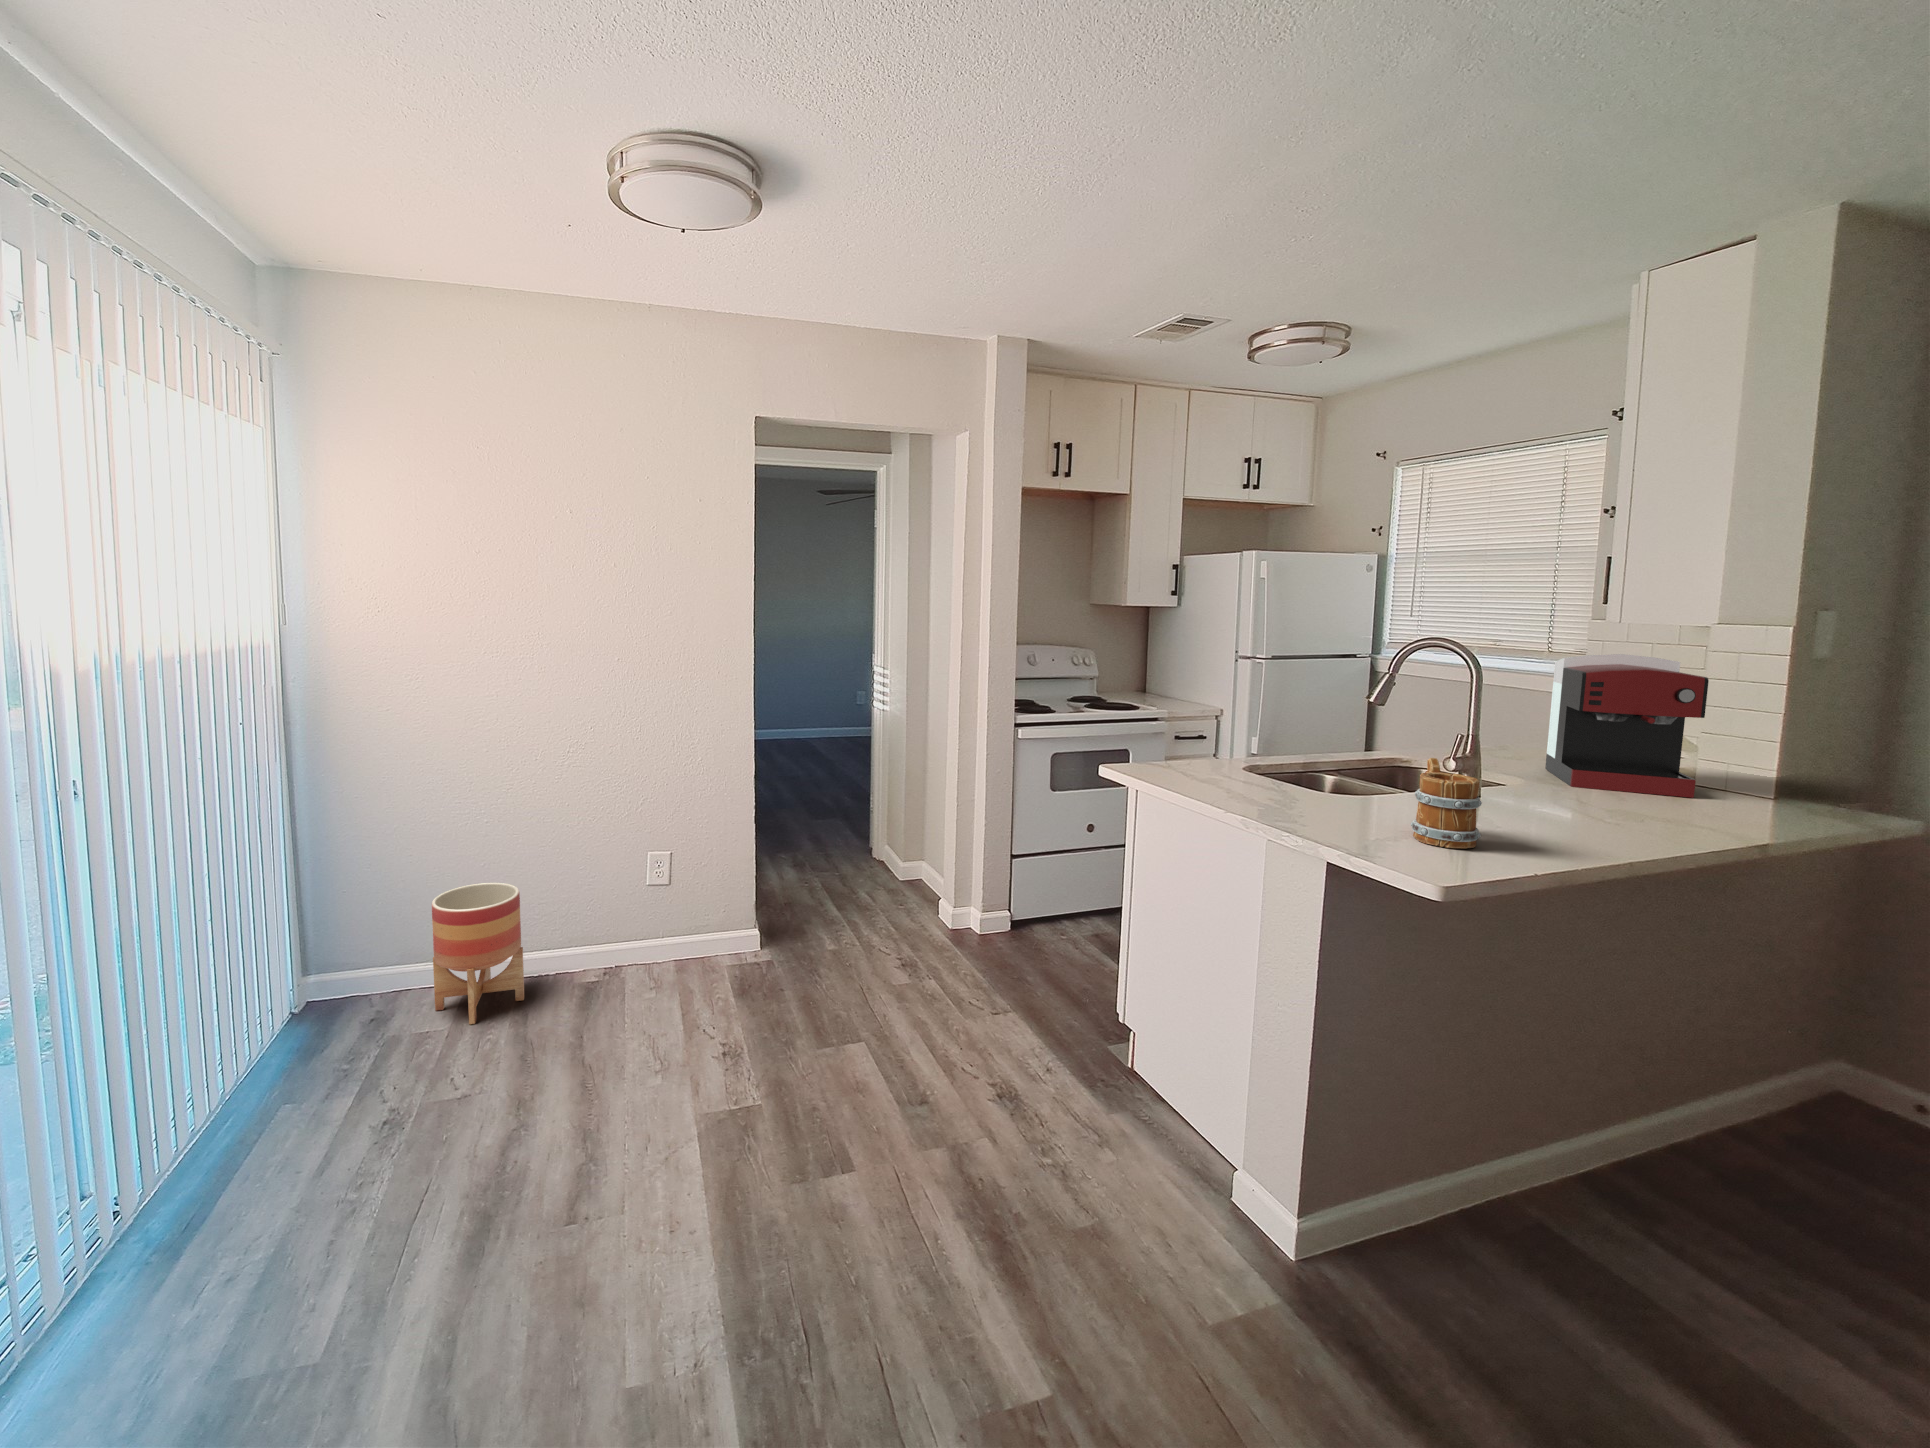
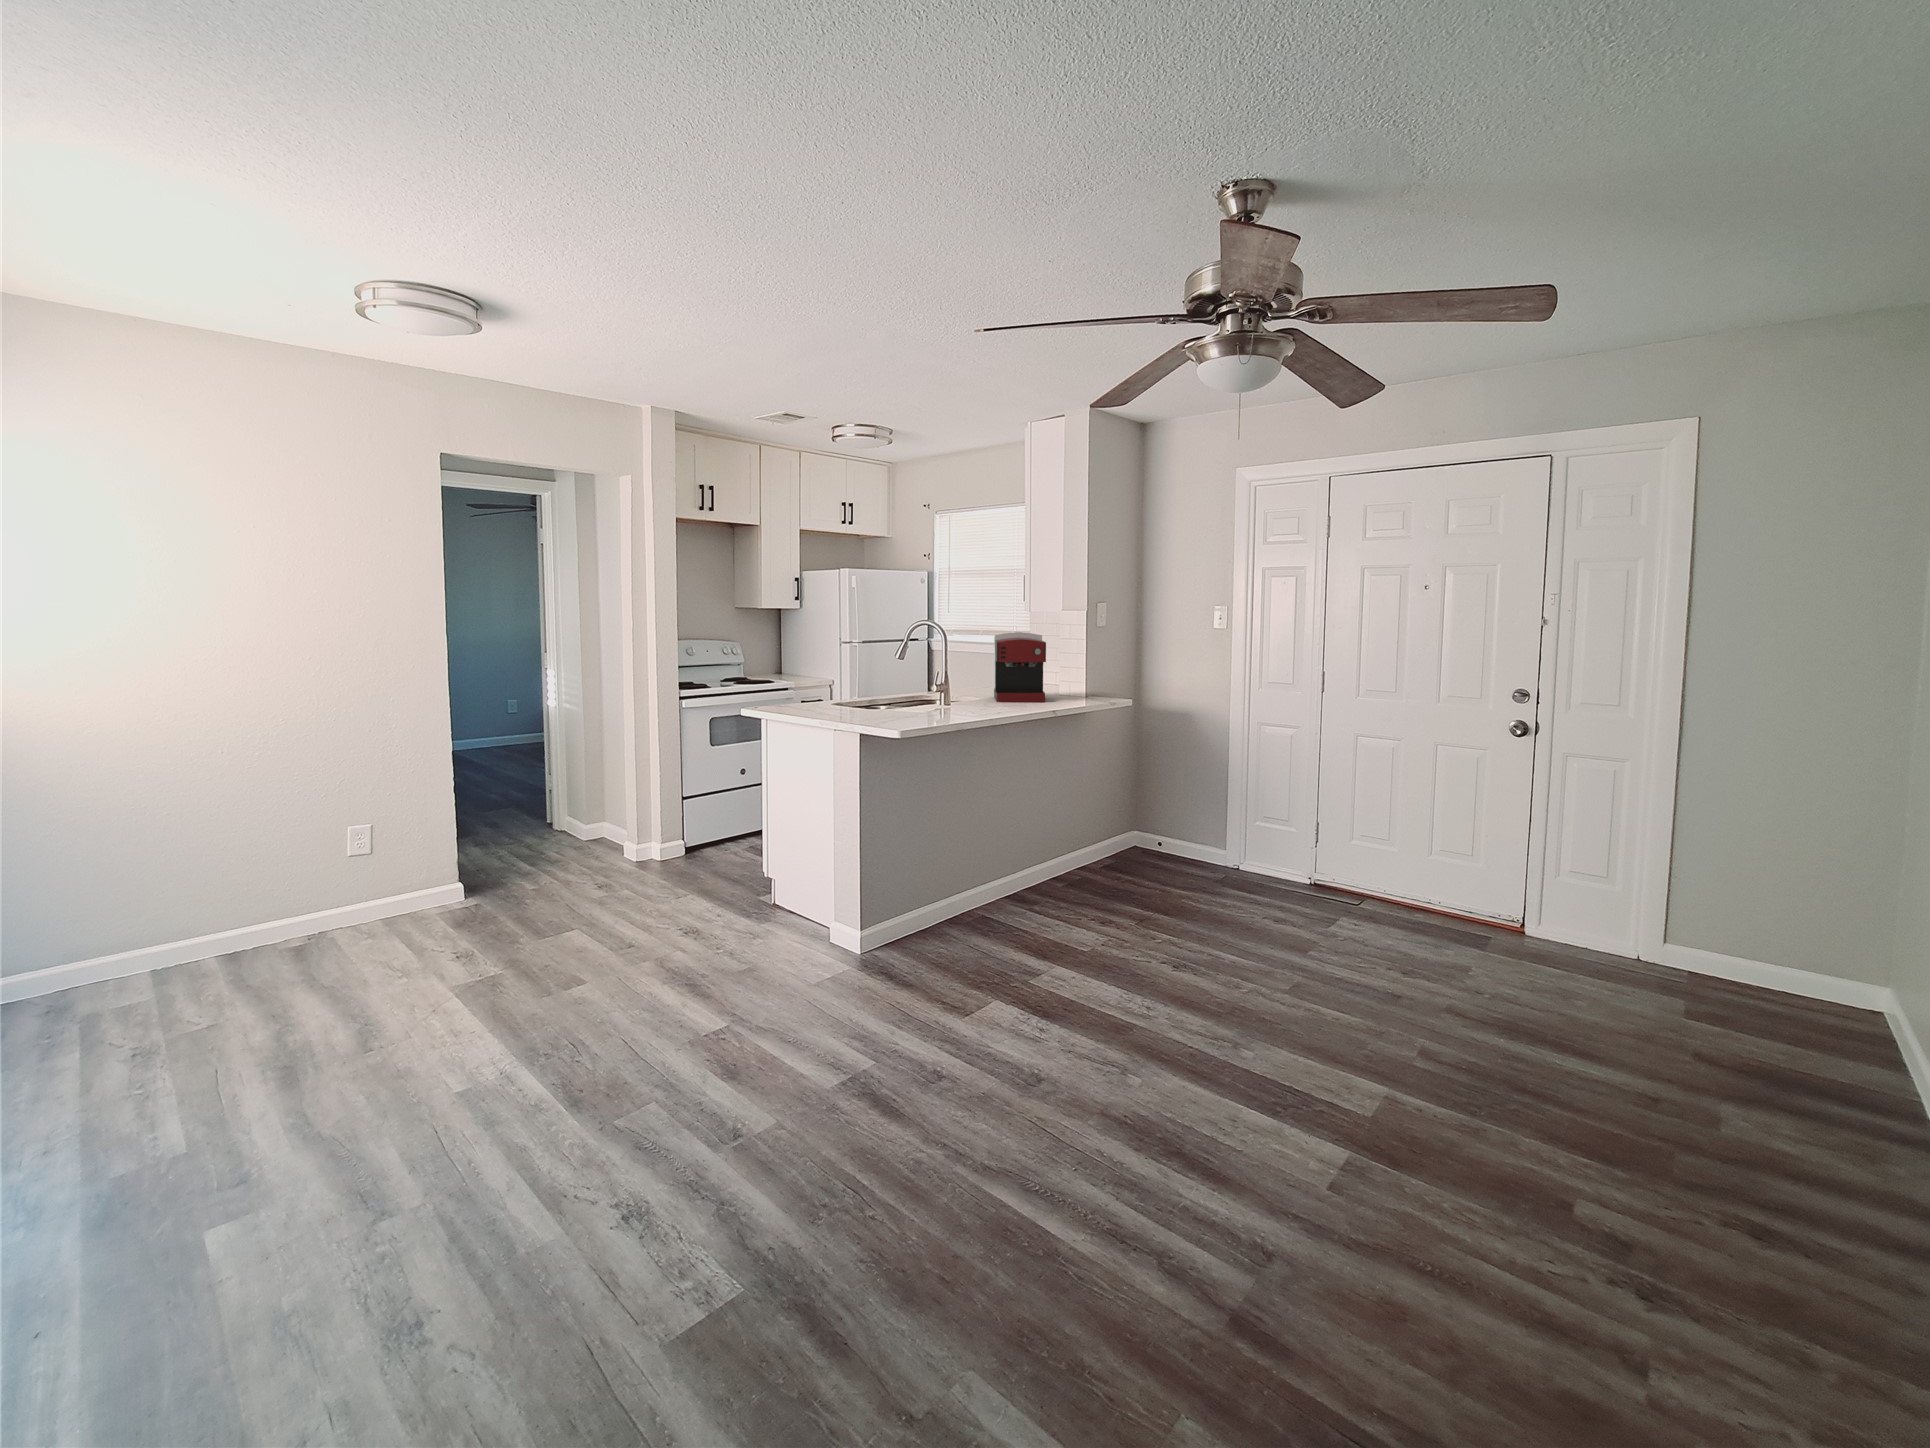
mug: present [1411,758,1482,848] -> none [898,684,926,725]
planter: present [432,883,524,1024] -> none [112,869,224,993]

